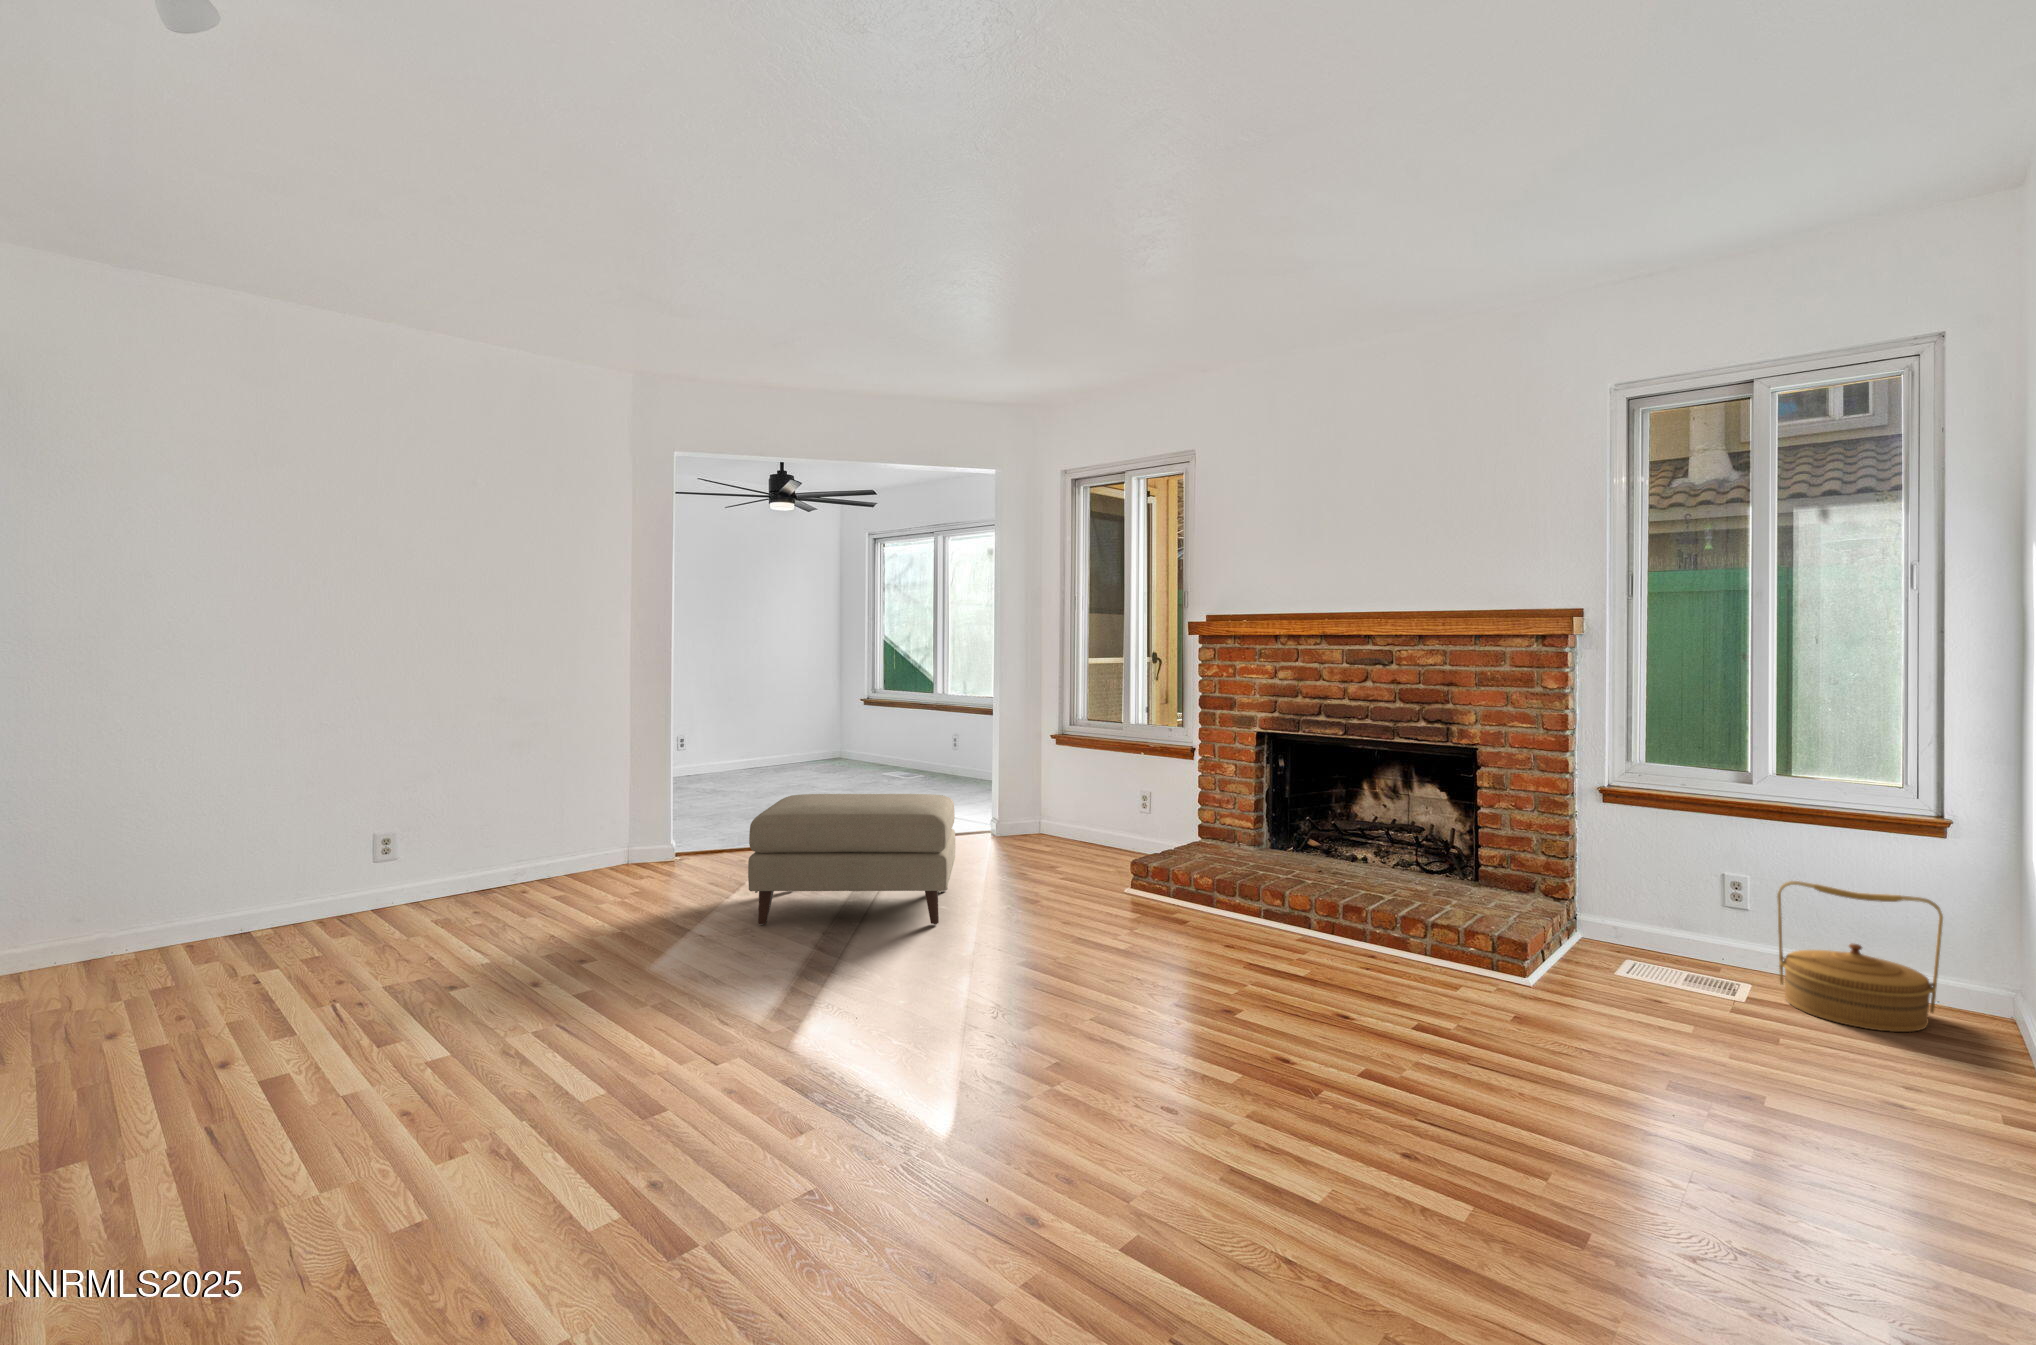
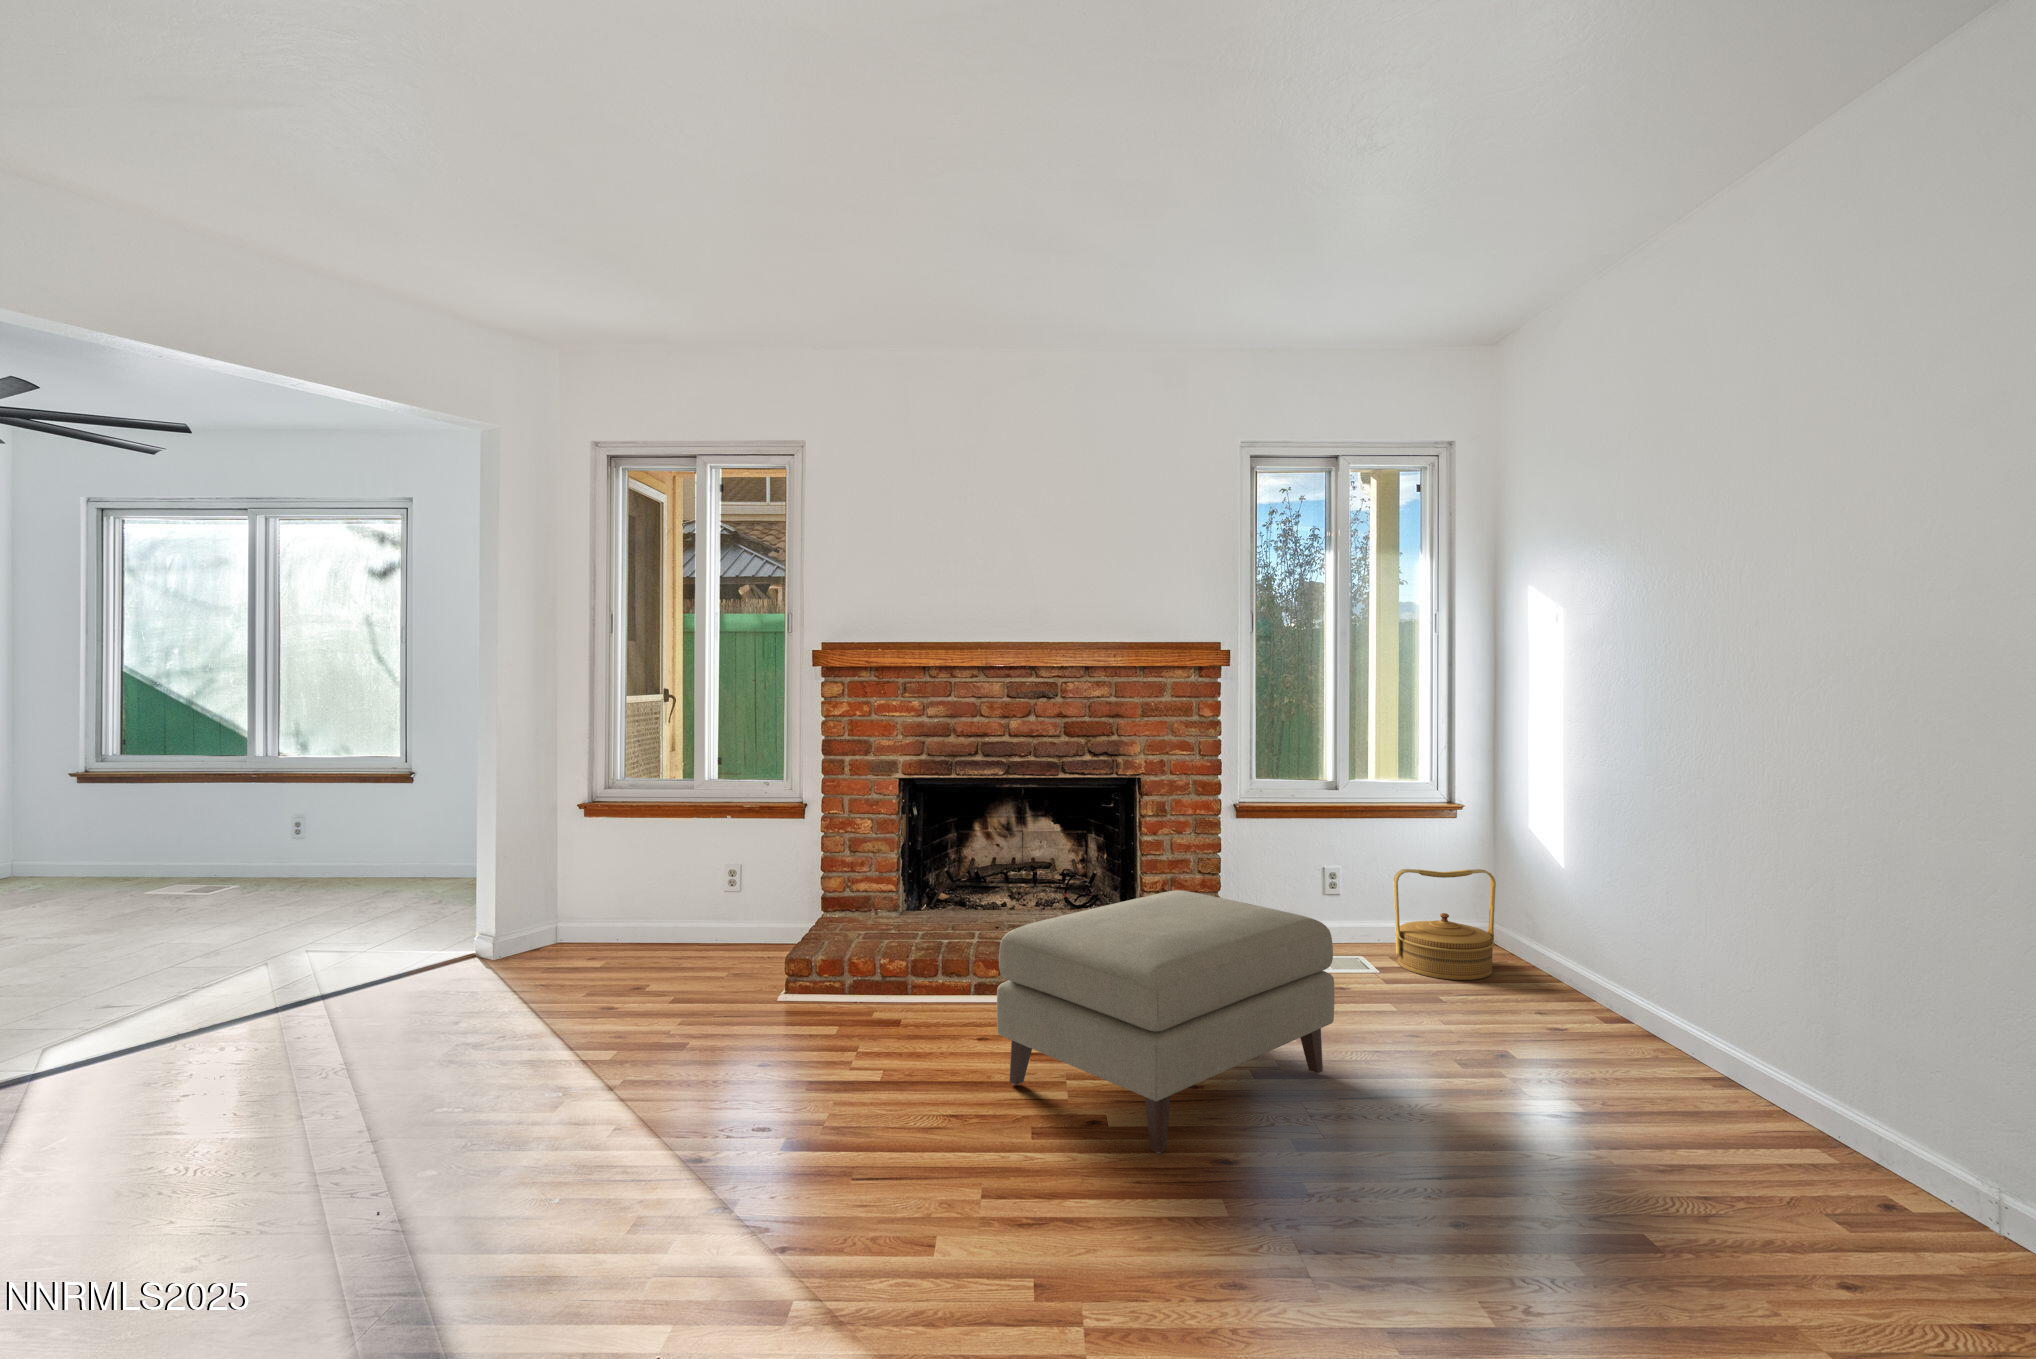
ottoman: present [748,794,955,925] -> present [997,890,1334,1153]

